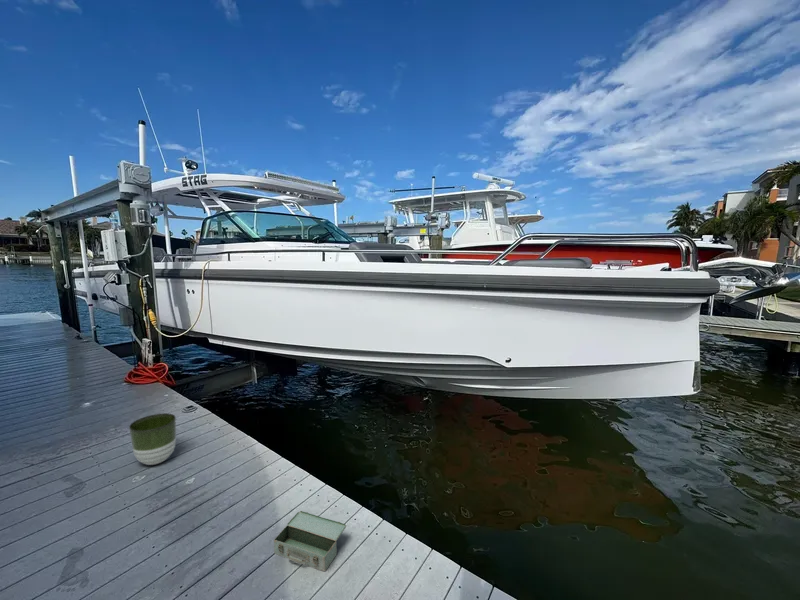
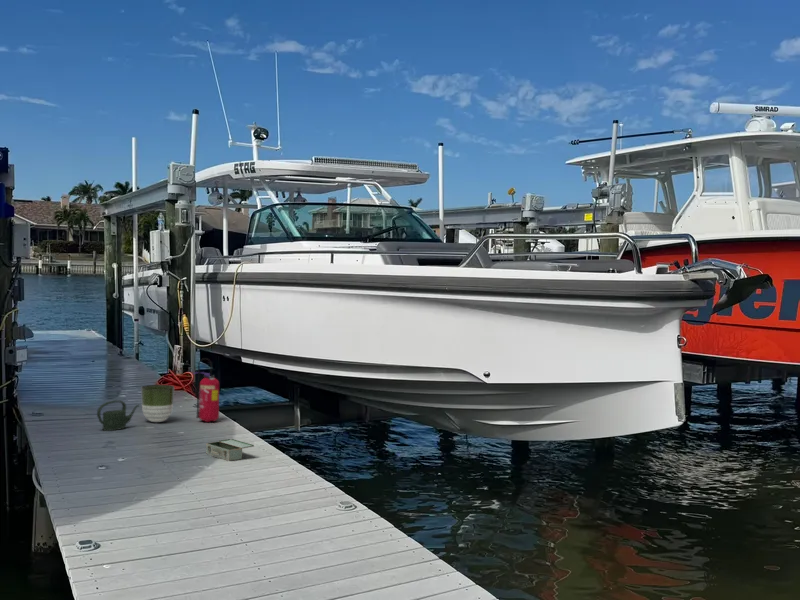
fire extinguisher: none [198,376,232,444] -> present [195,358,219,422]
watering can: none [63,457,132,518] -> present [97,400,138,431]

